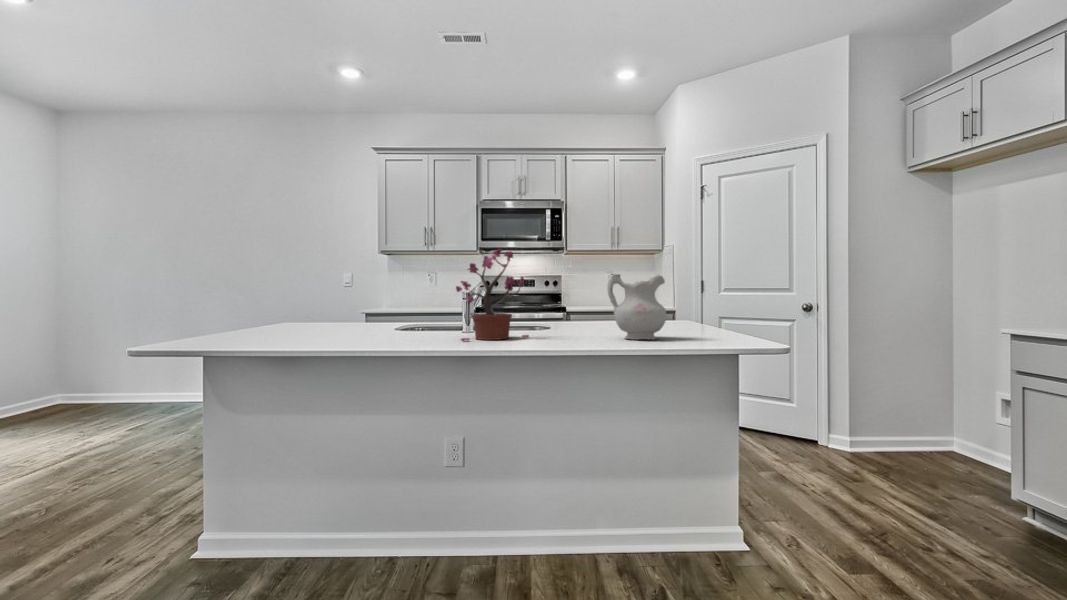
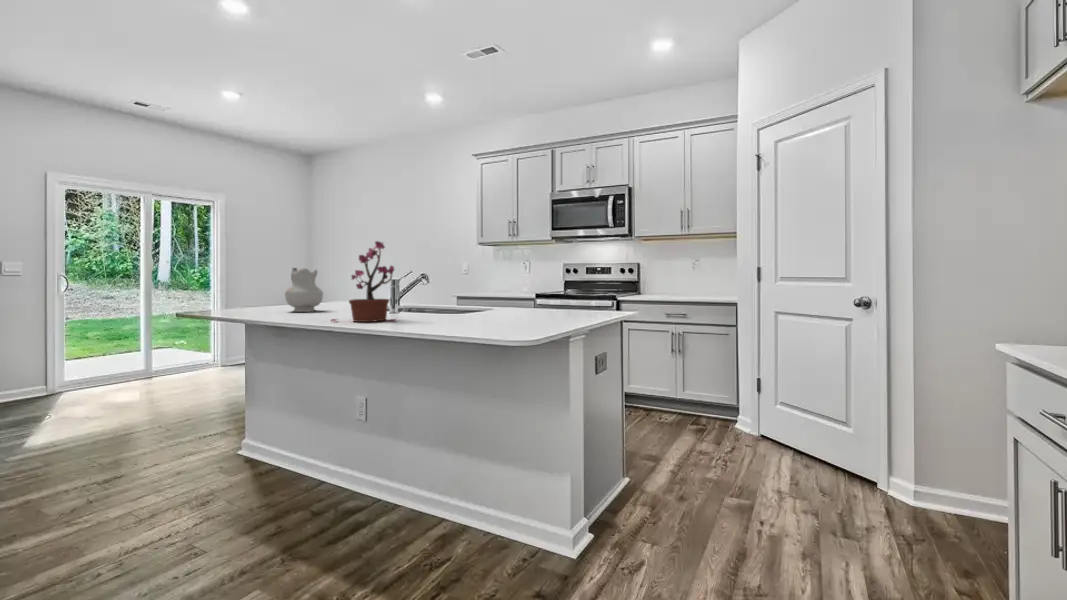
ceramic pitcher: present [607,274,666,340] -> present [285,268,323,312]

